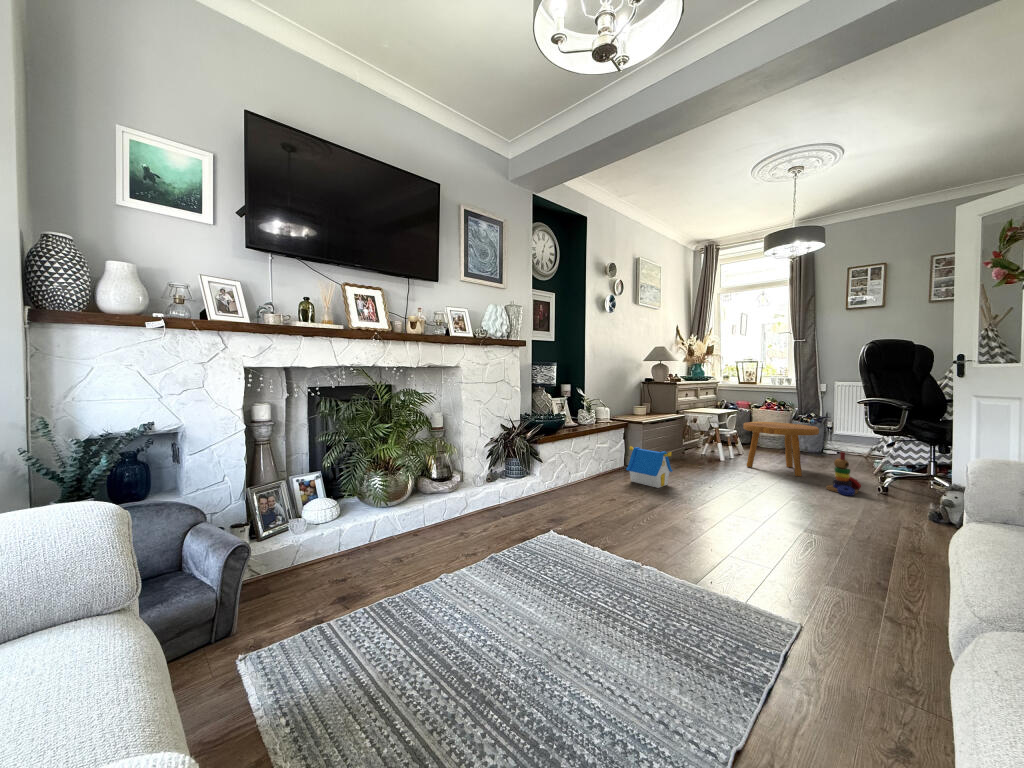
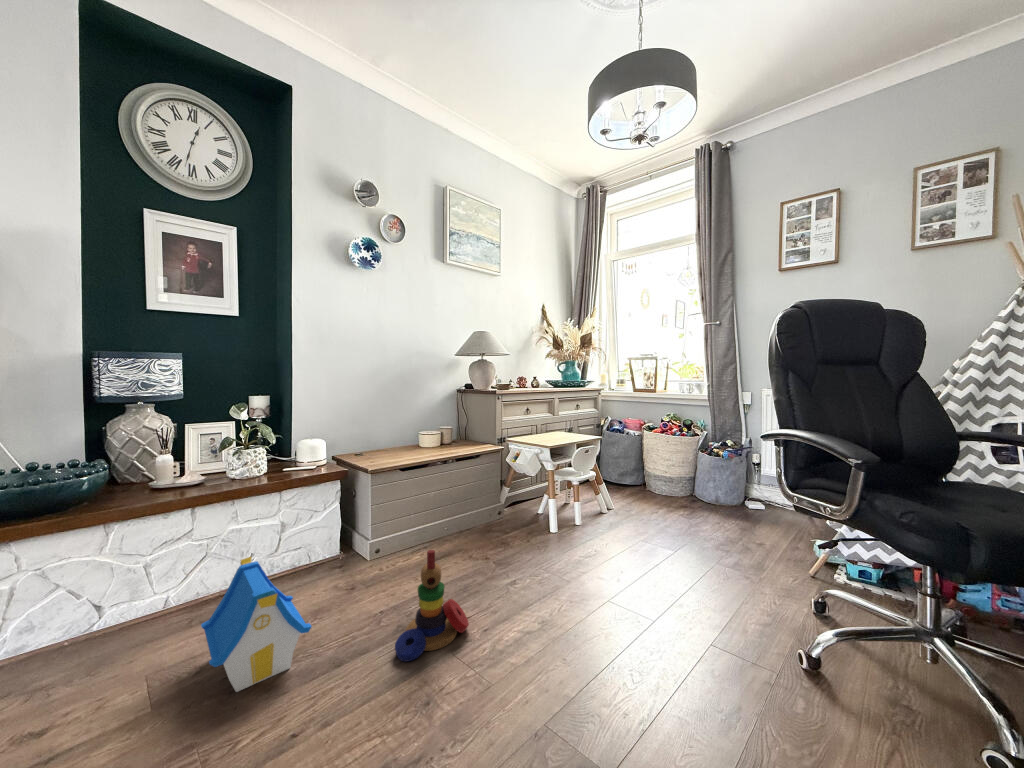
footstool: present [743,422,819,477] -> none [566,469,698,602]
stacking toy: present [826,452,861,496] -> present [395,550,469,661]

